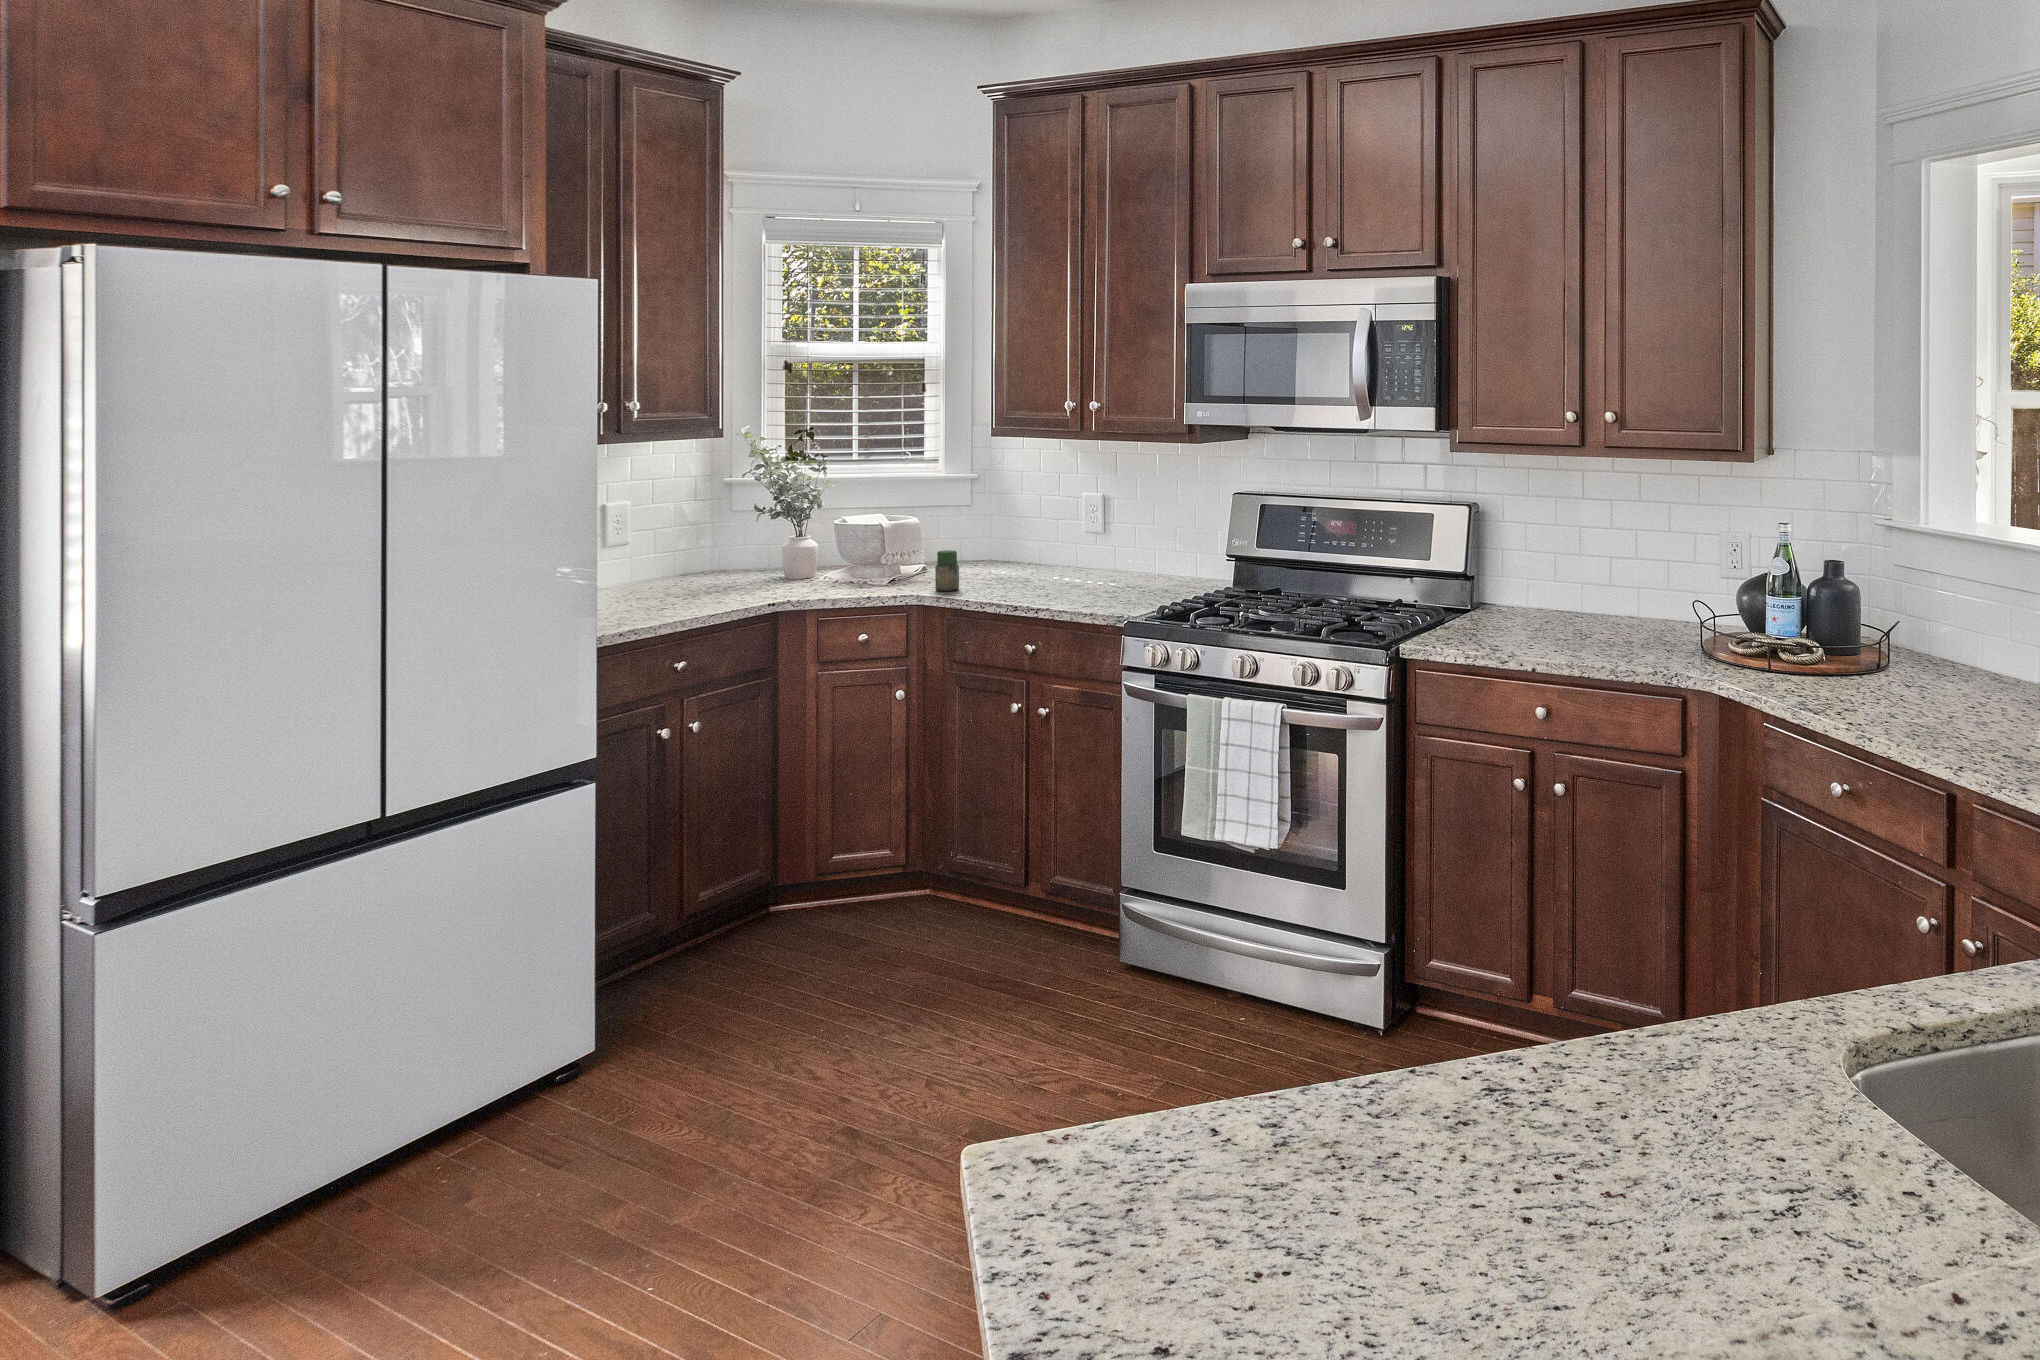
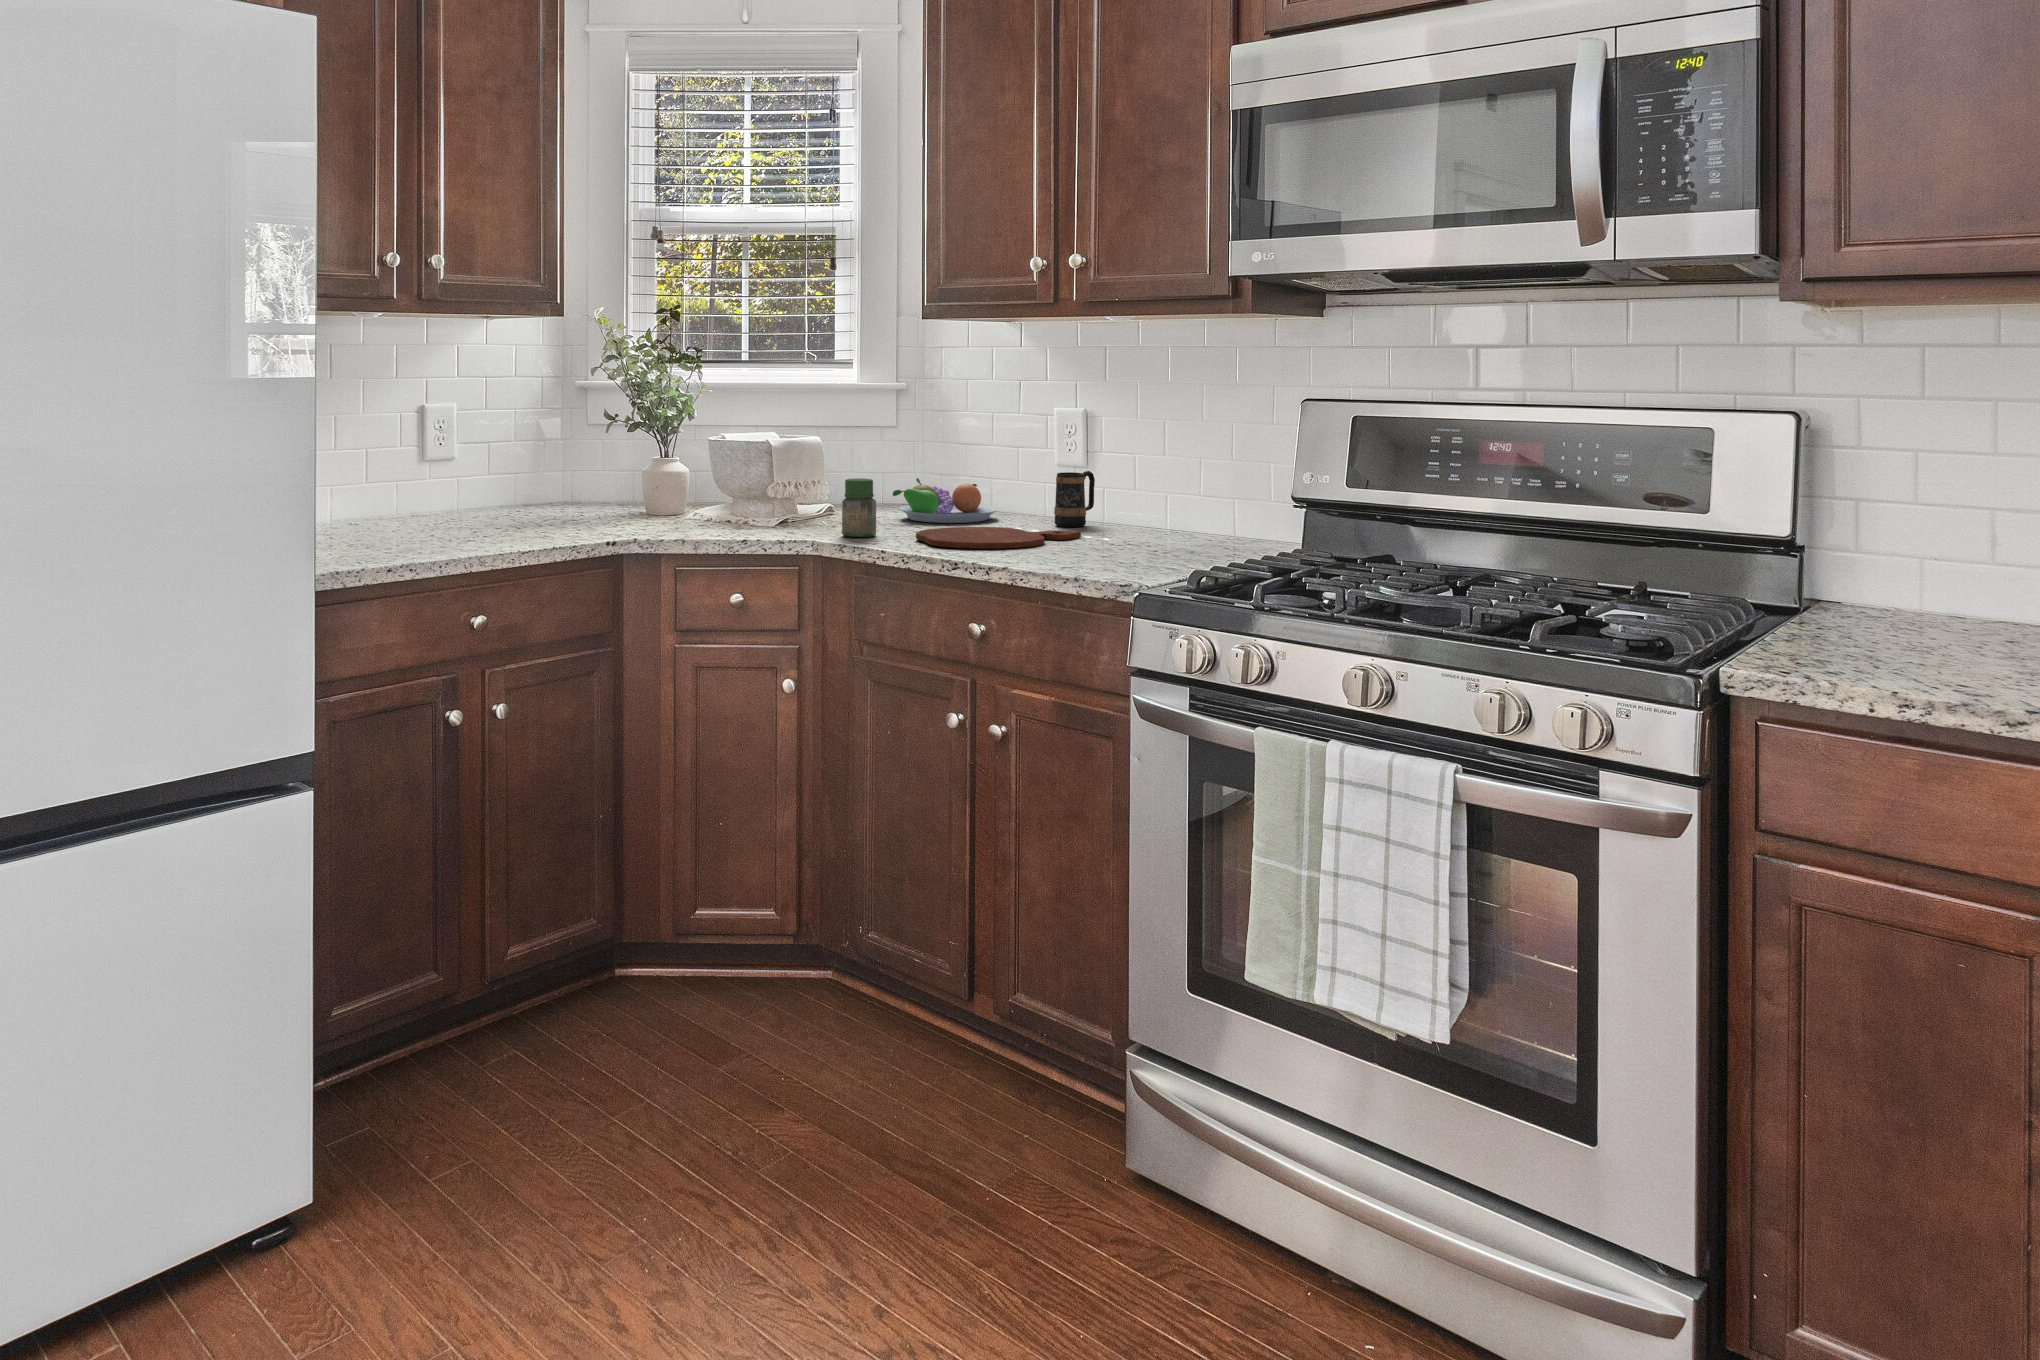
mug: none [1081,538,1108,577] -> present [1054,471,1095,527]
fruit bowl: none [968,545,1042,577] -> present [893,478,997,523]
cutting board: none [987,580,1097,596] -> present [916,527,1081,549]

